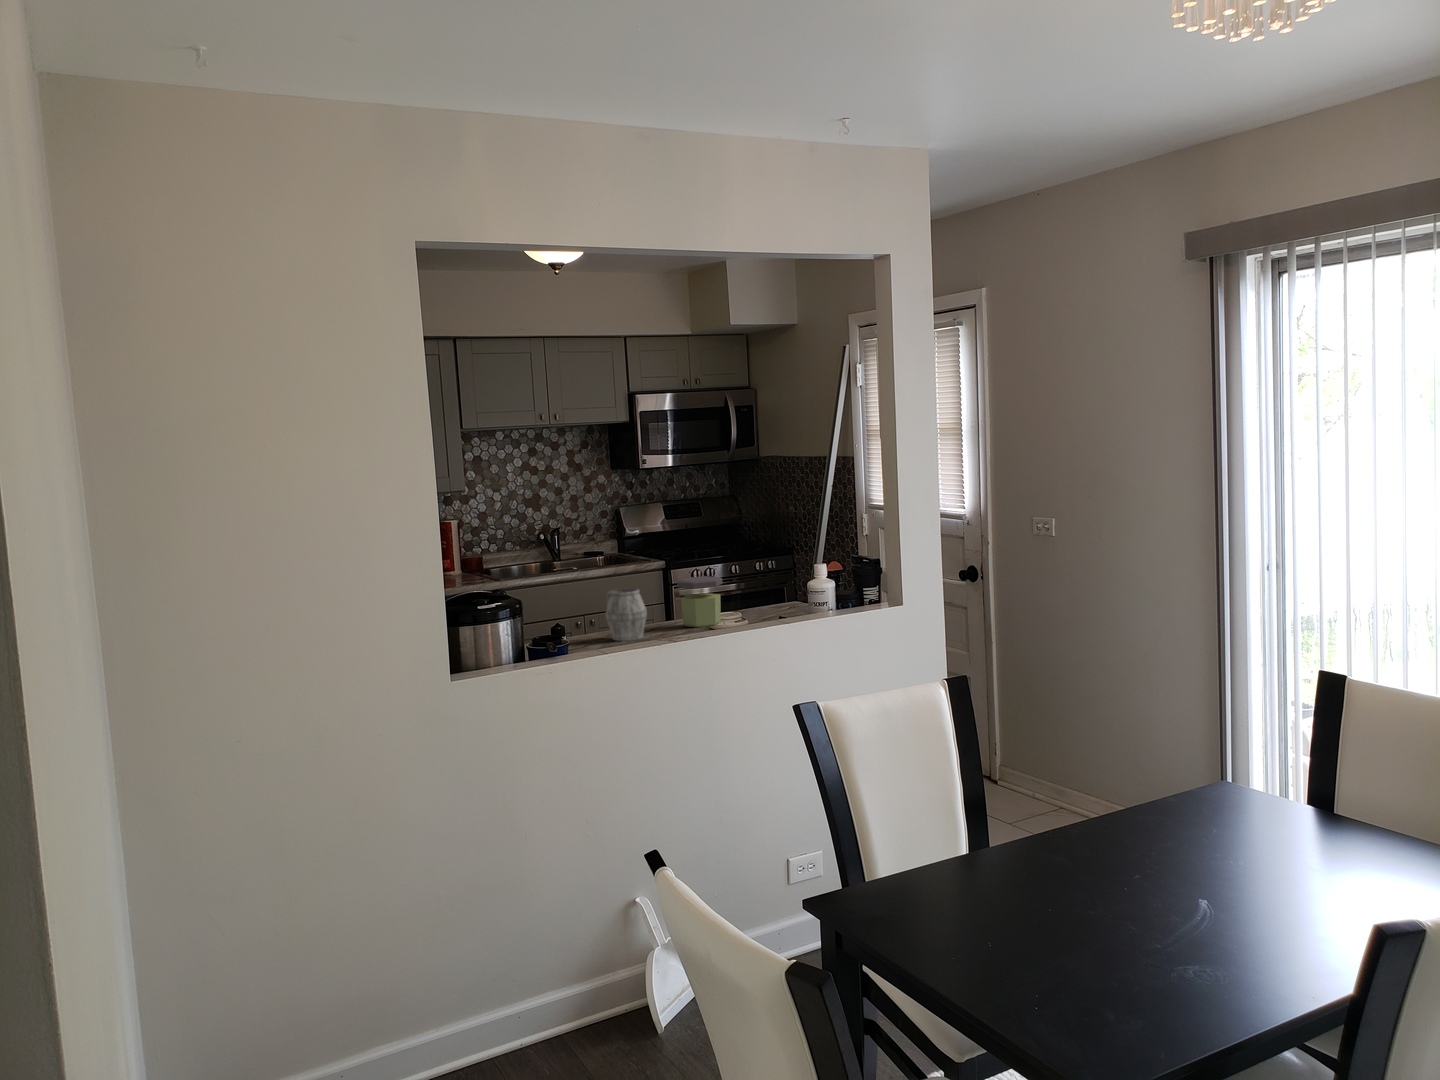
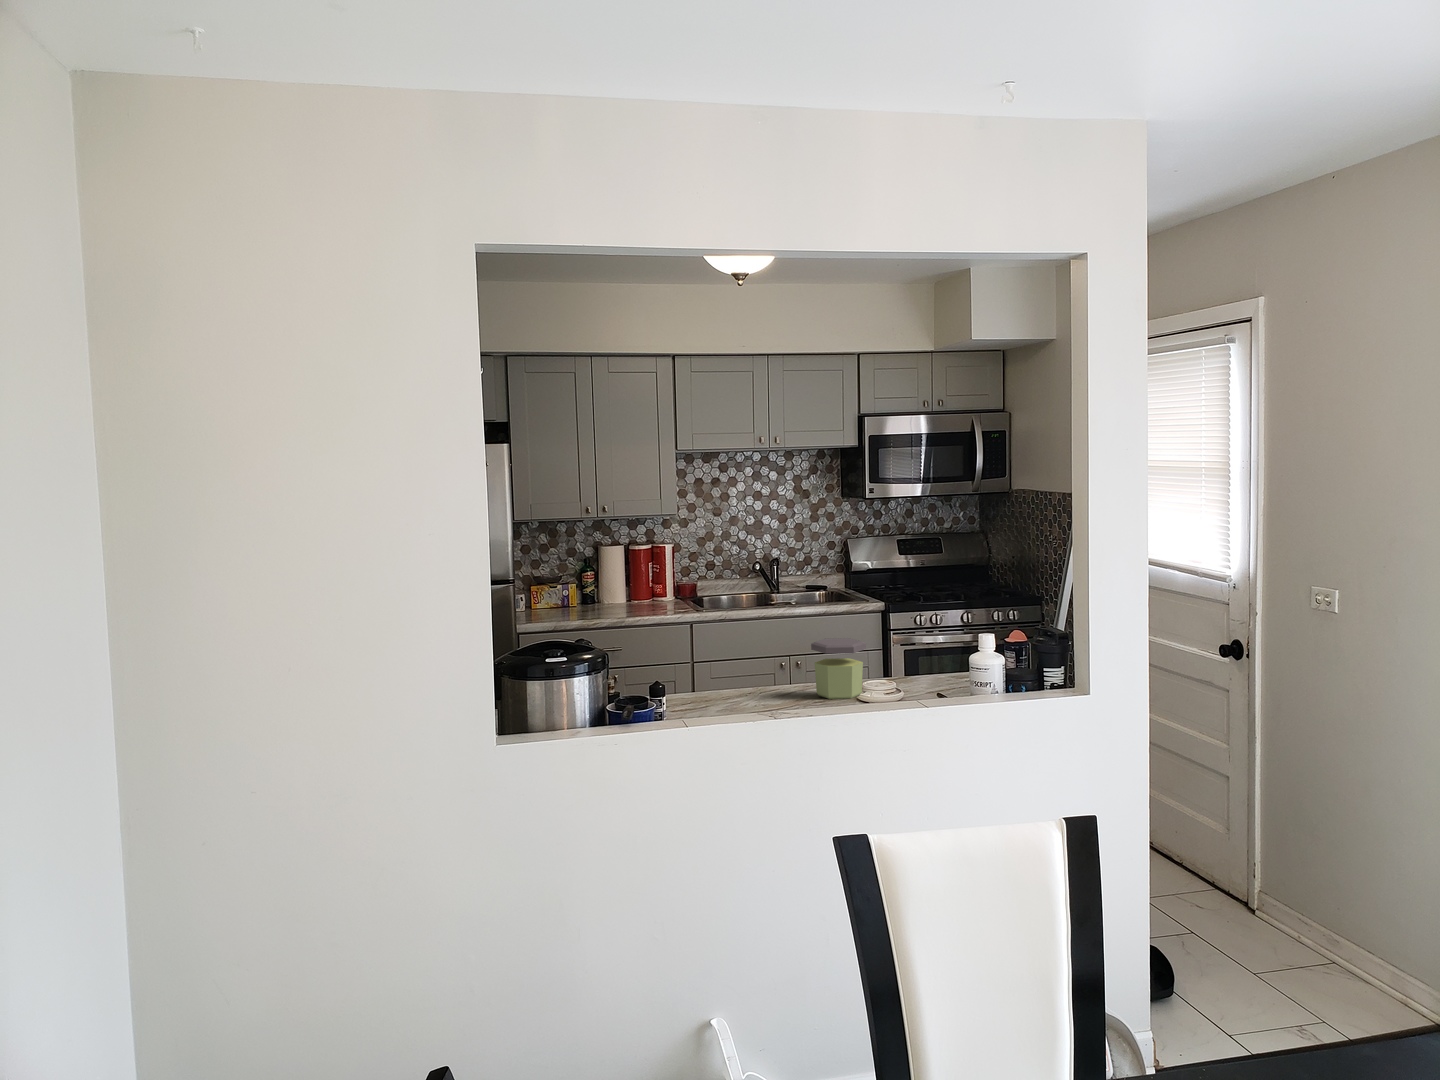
mug: present [605,588,647,641] -> none [719,647,766,709]

